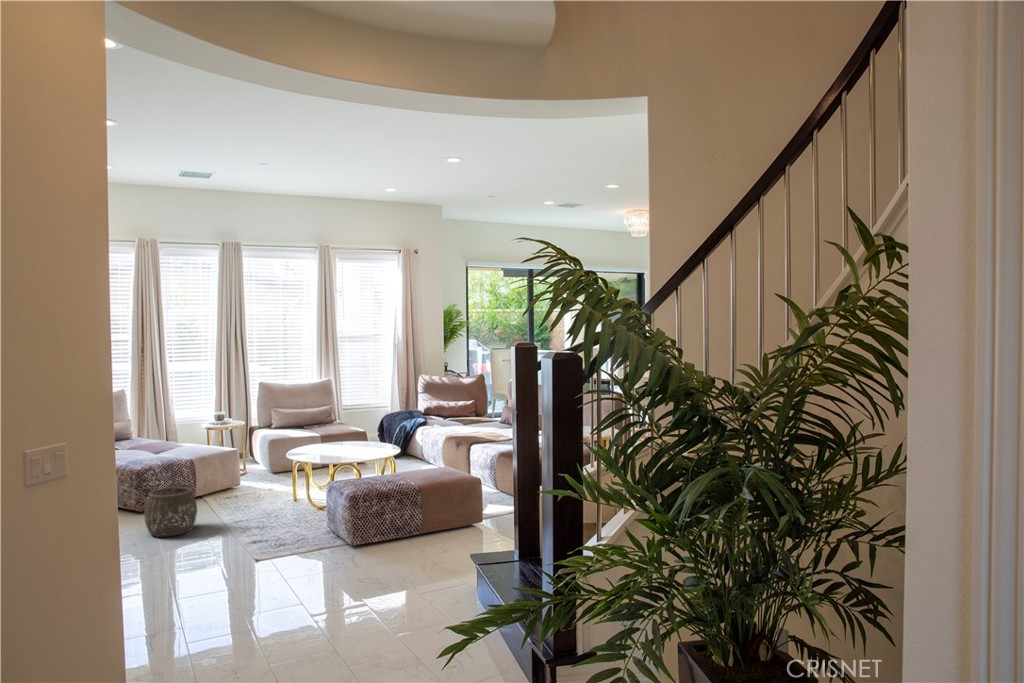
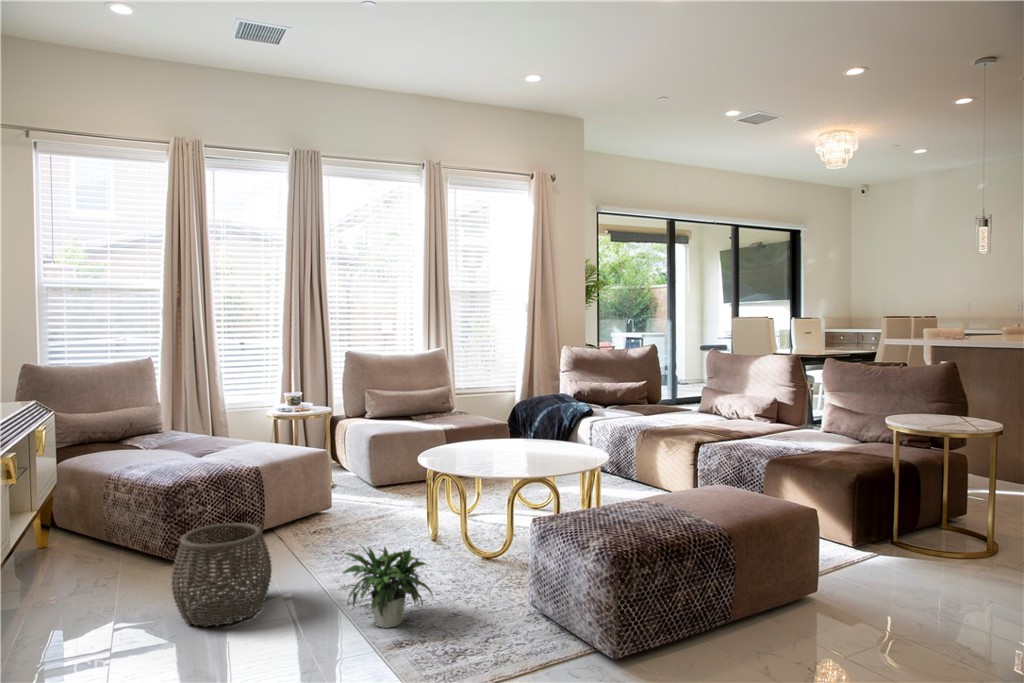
potted plant: none [223,495,279,536] -> present [322,546,433,628]

